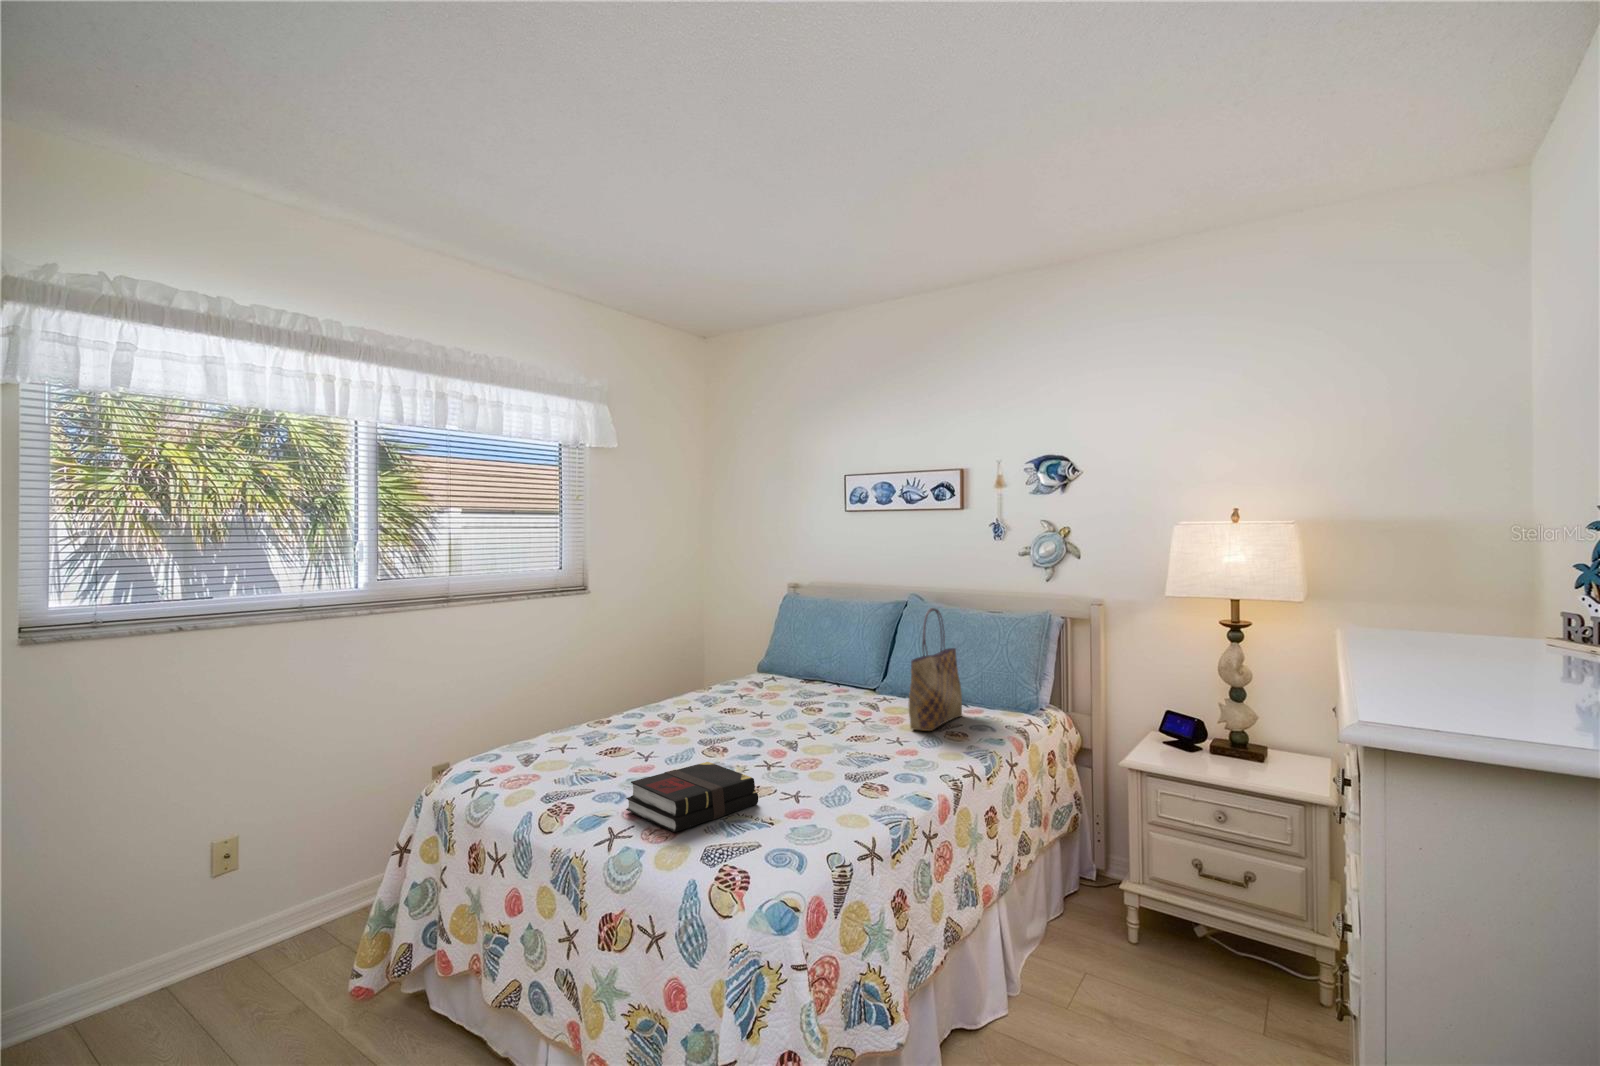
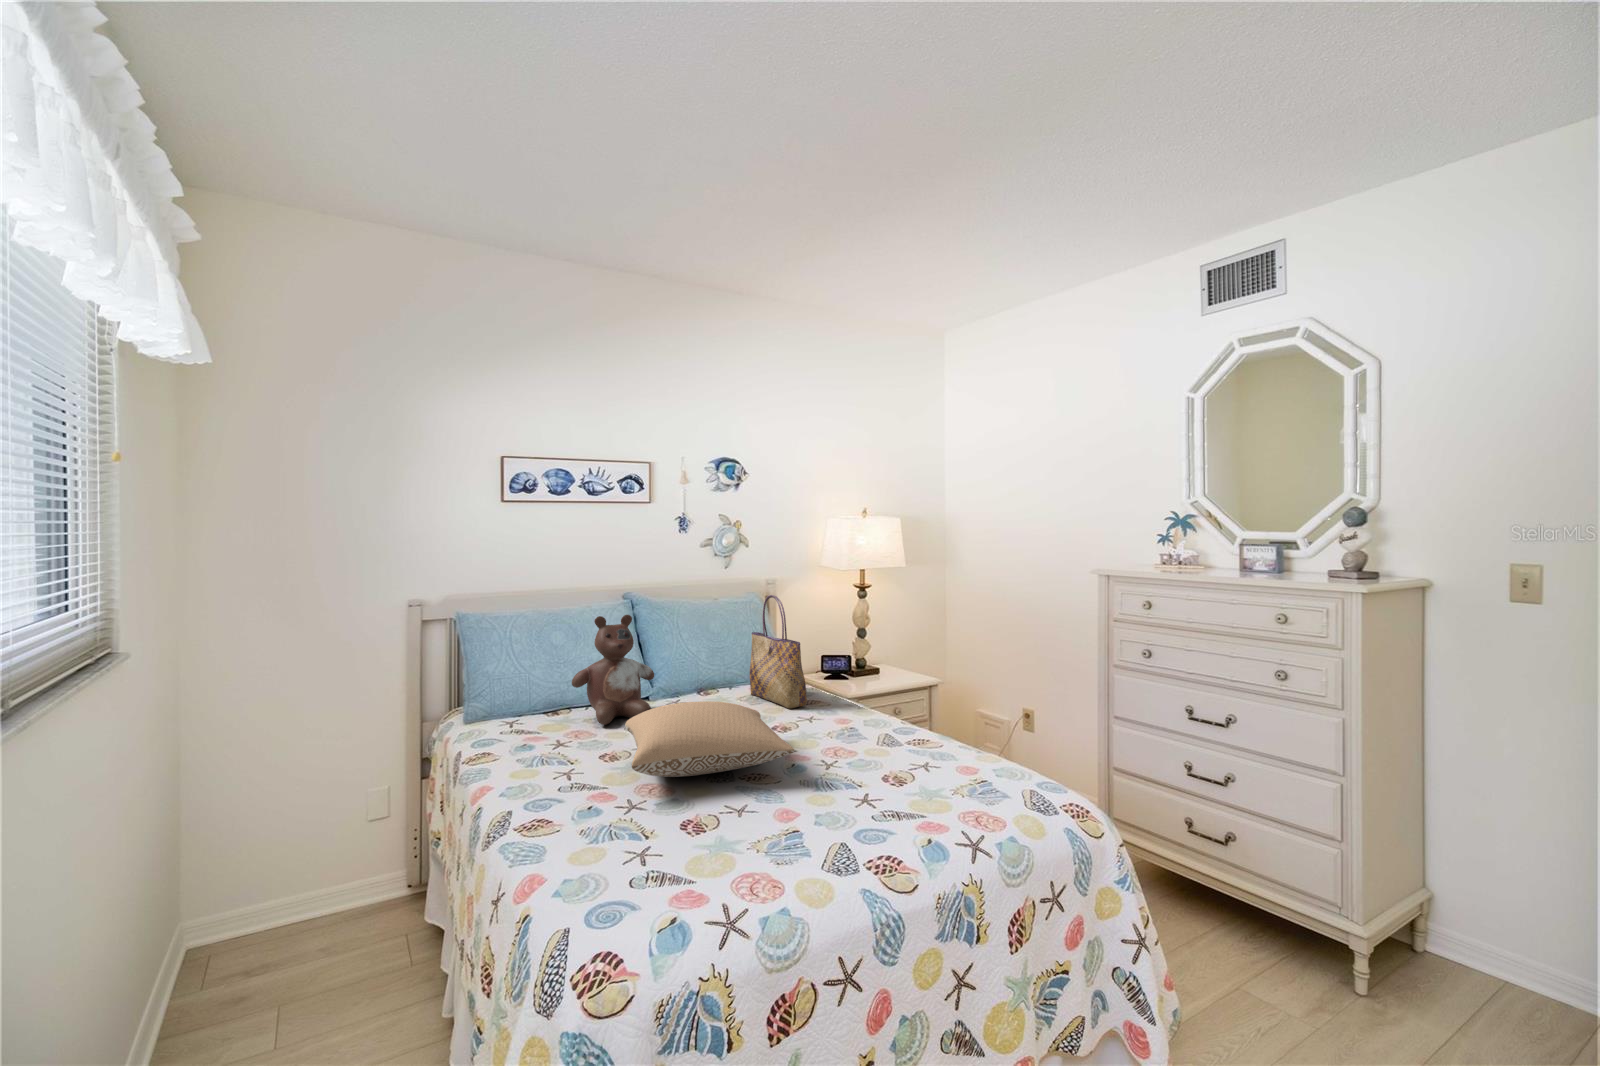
stuffed bear: none [780,609,851,703] -> present [572,615,654,725]
pillow: none [632,680,804,739] -> present [625,701,794,777]
book: present [626,762,758,832] -> none [874,755,1002,826]

